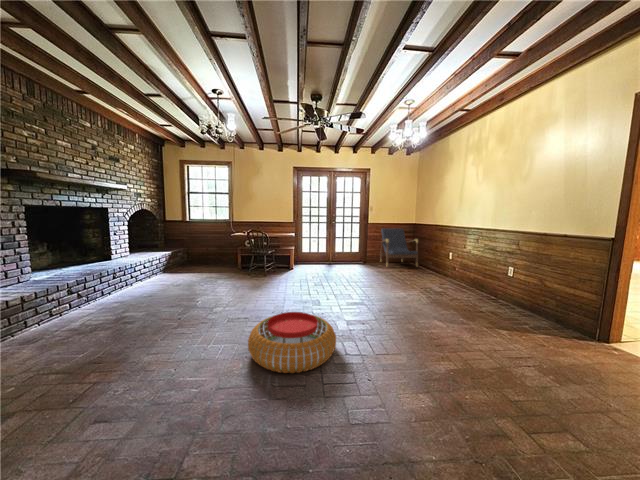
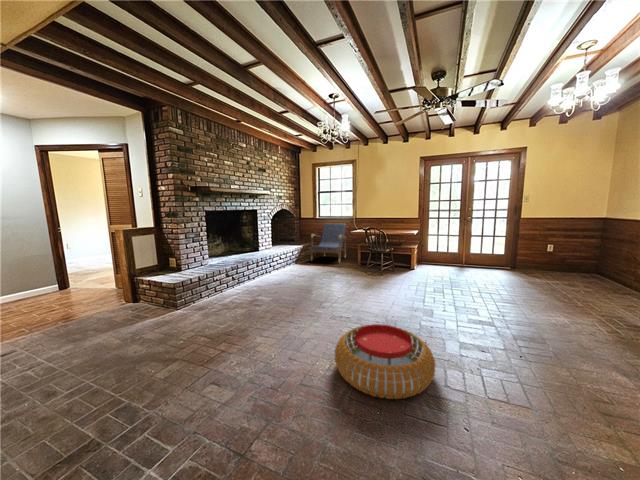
lounge chair: present [380,228,418,266] -> present [311,224,346,262]

